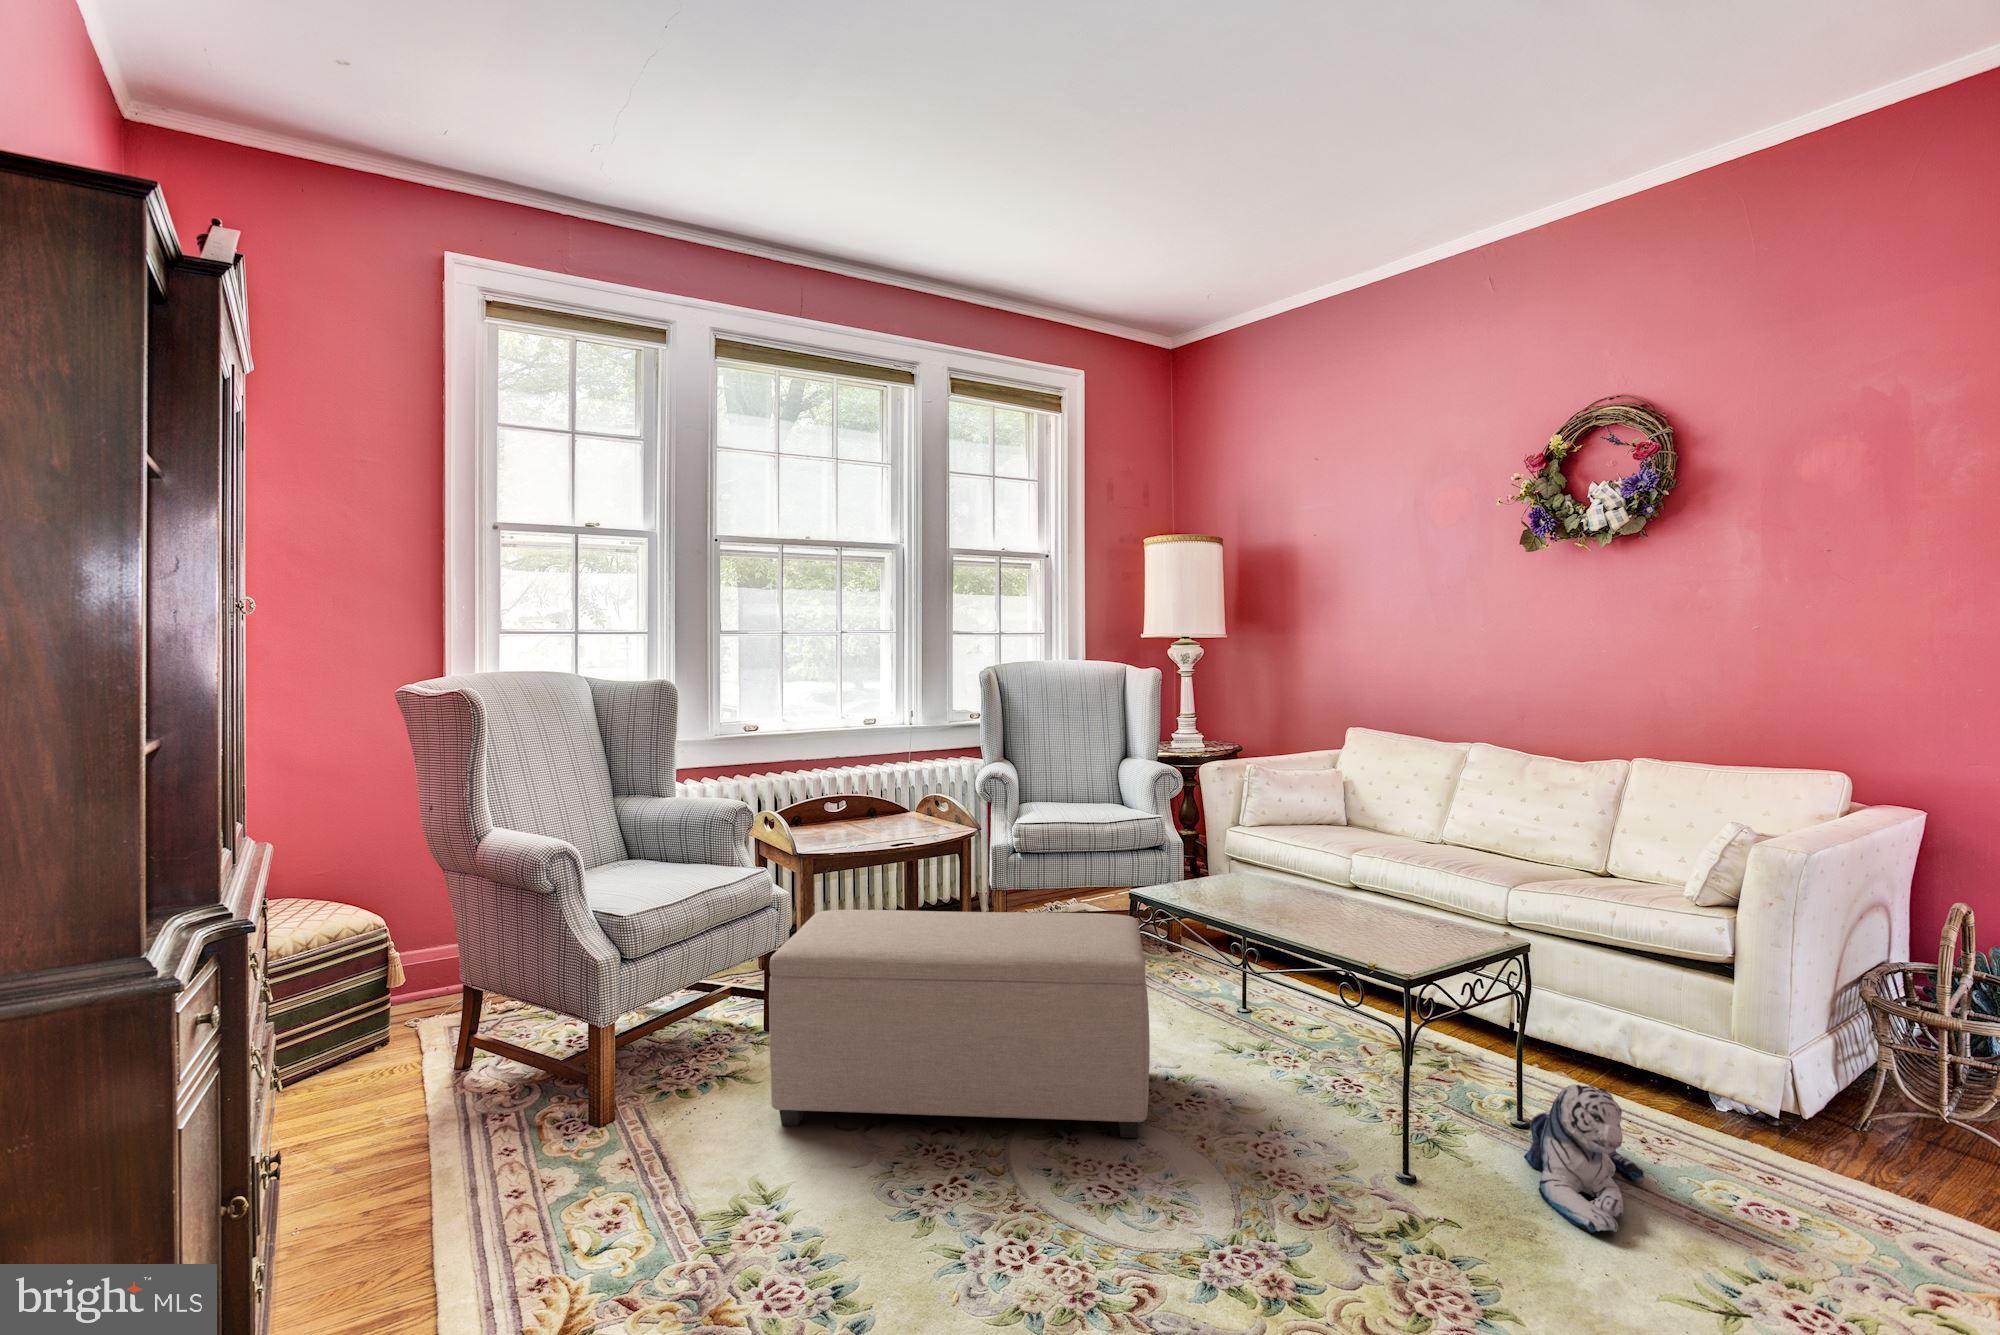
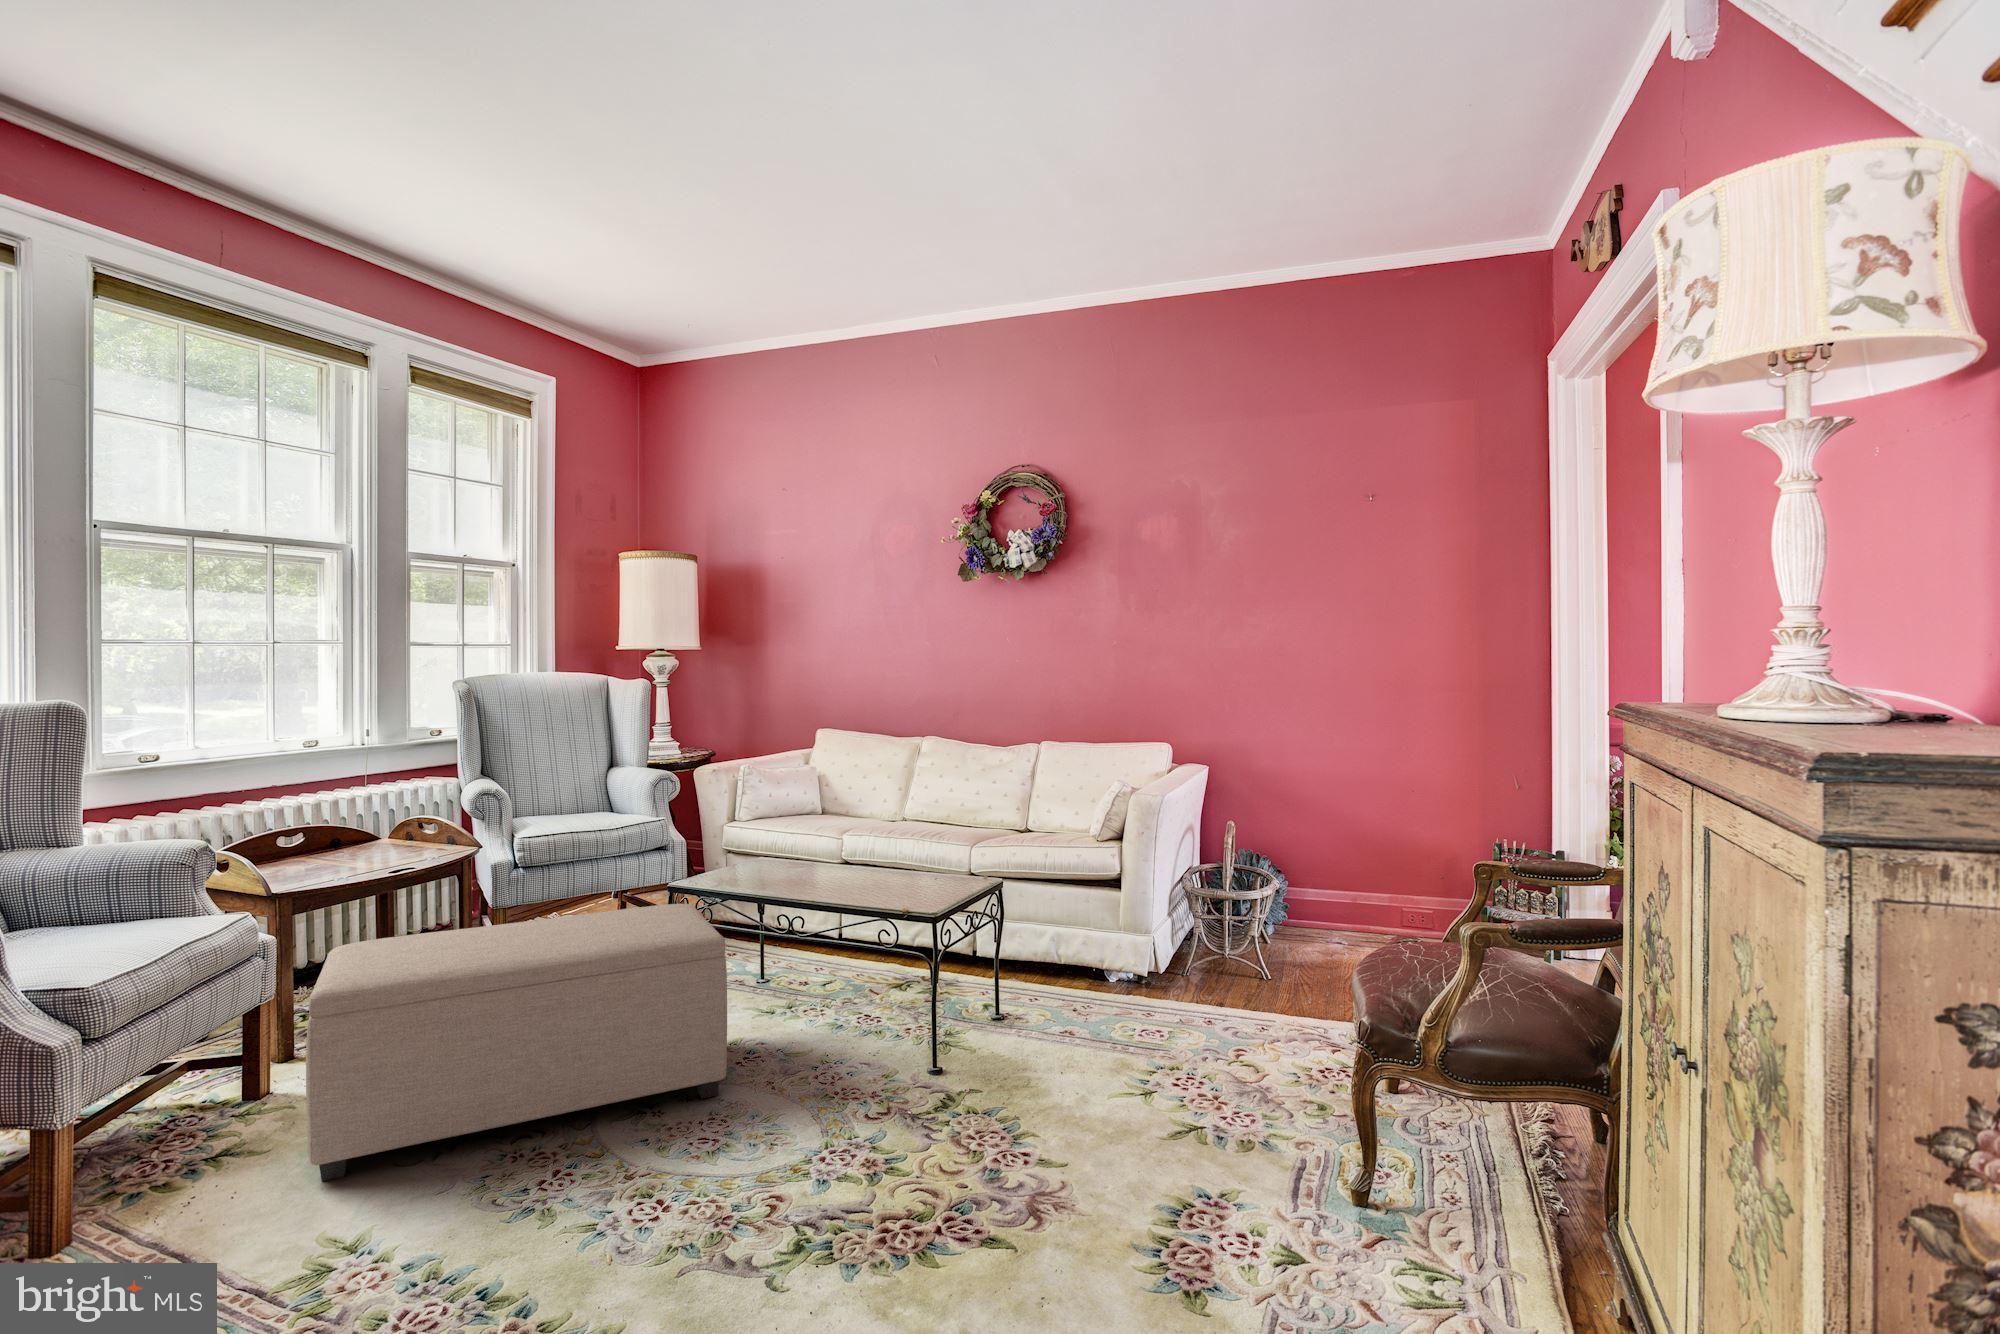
plush toy: present [1524,1084,1644,1233] -> none [1006,972,1080,1071]

